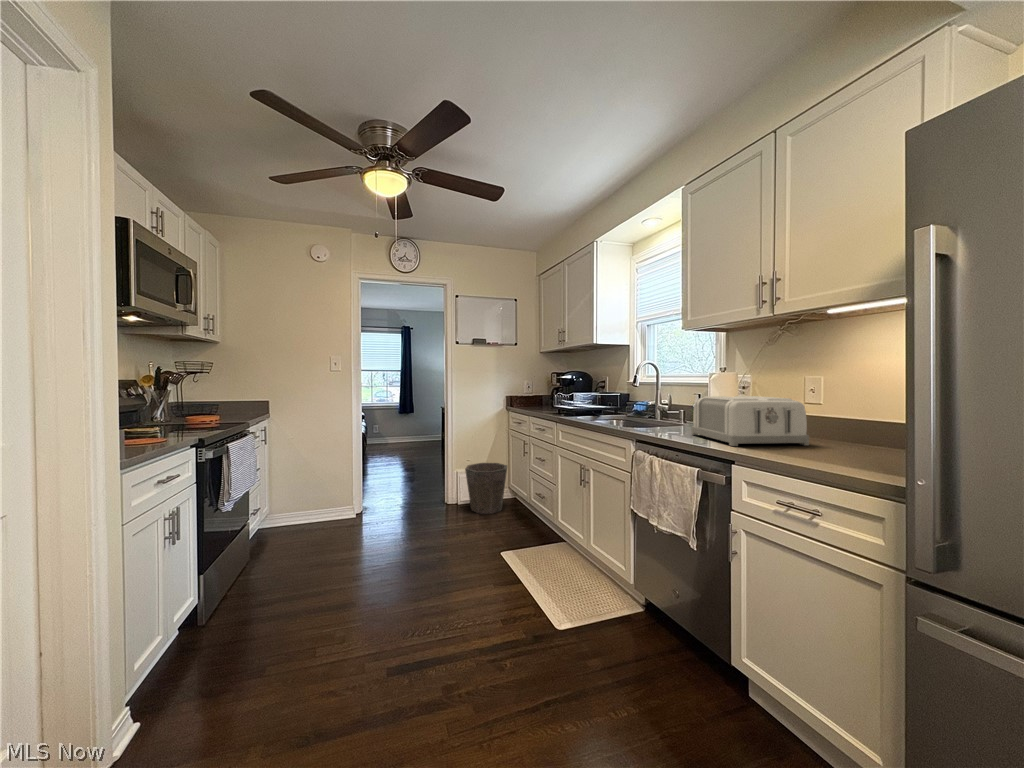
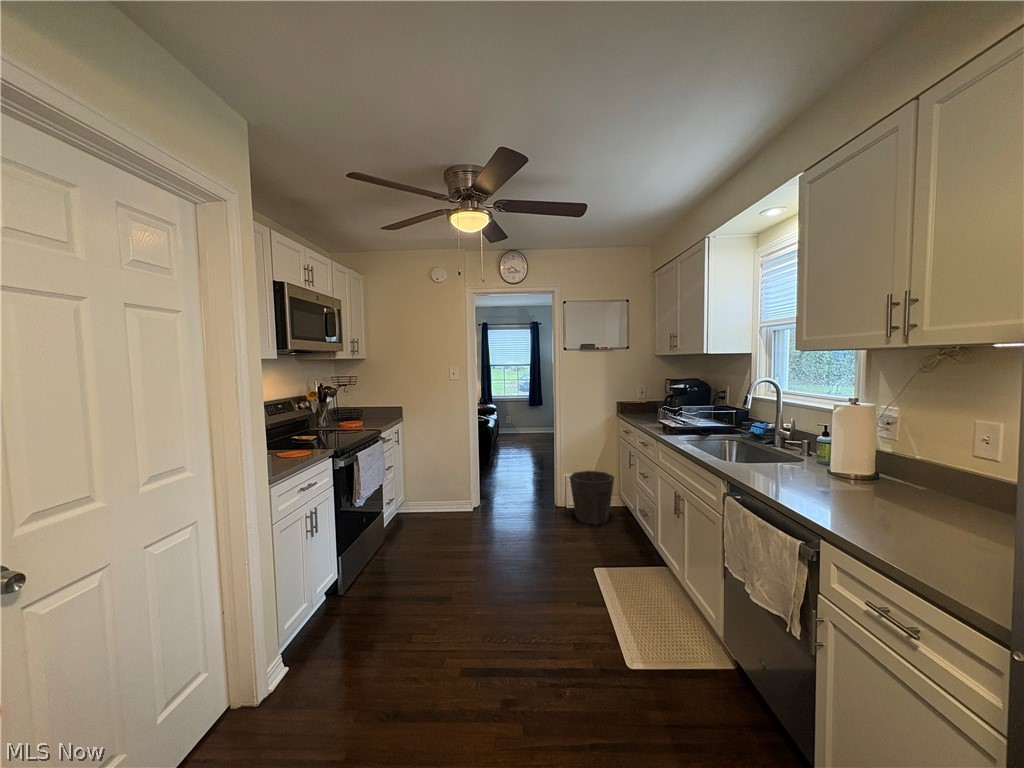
toaster: present [692,396,809,446] -> none [793,440,954,521]

